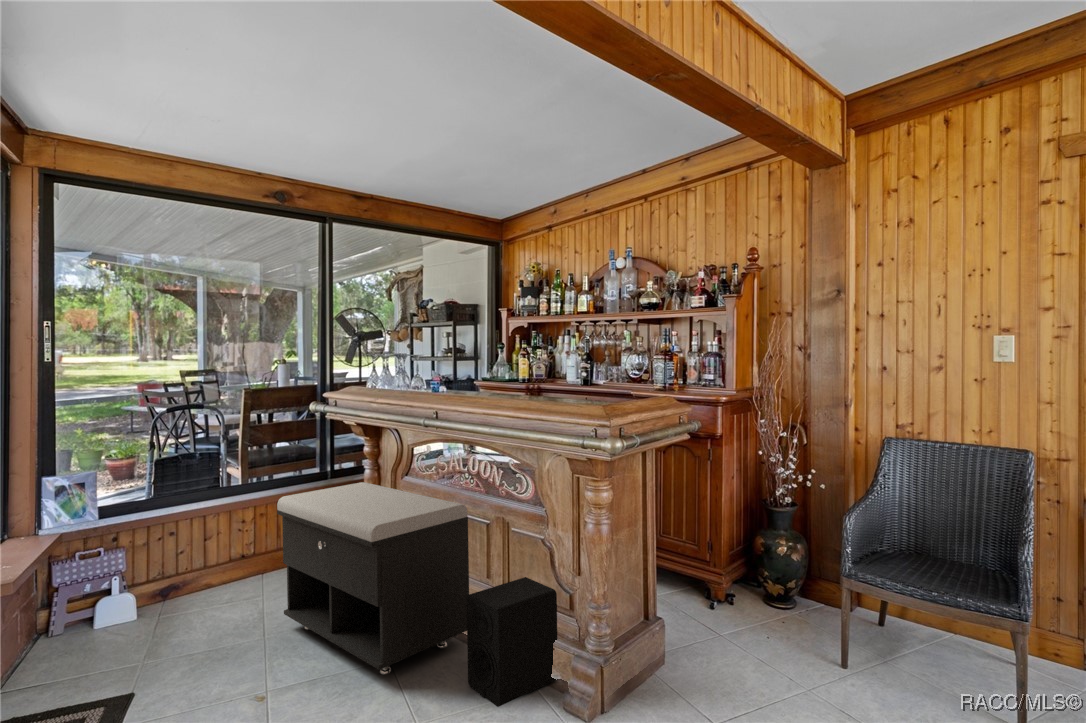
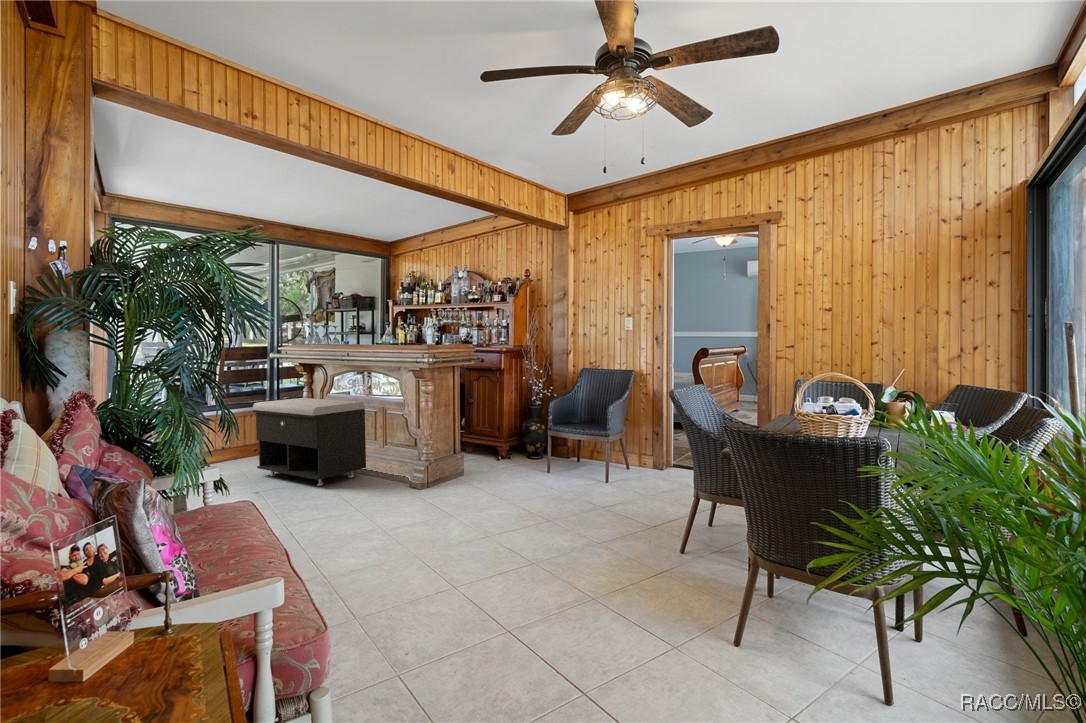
speaker: present [466,577,558,707] -> none [364,436,411,490]

